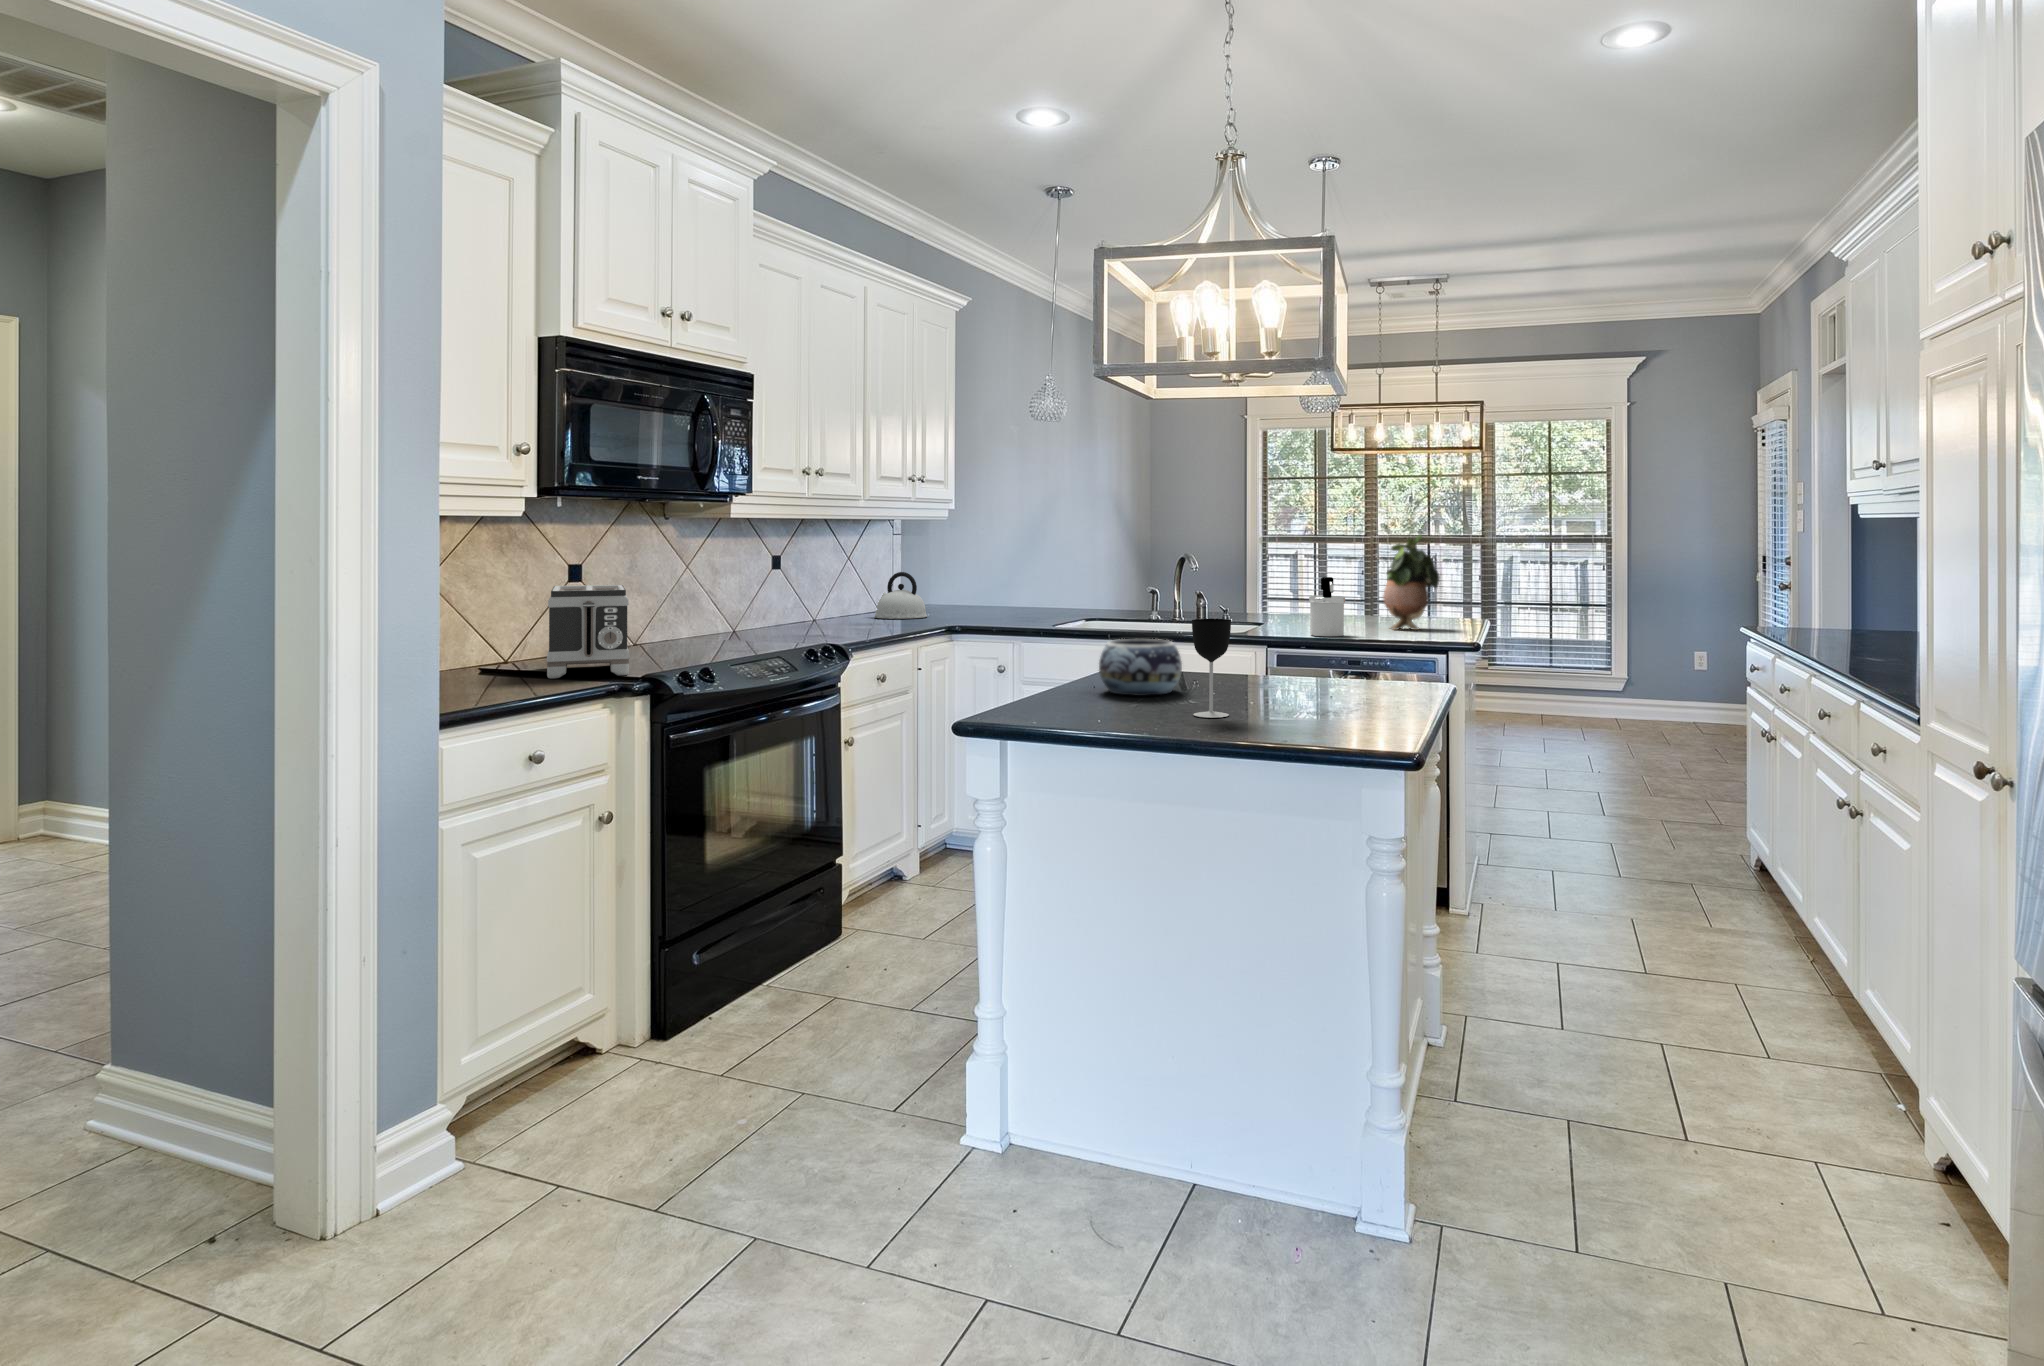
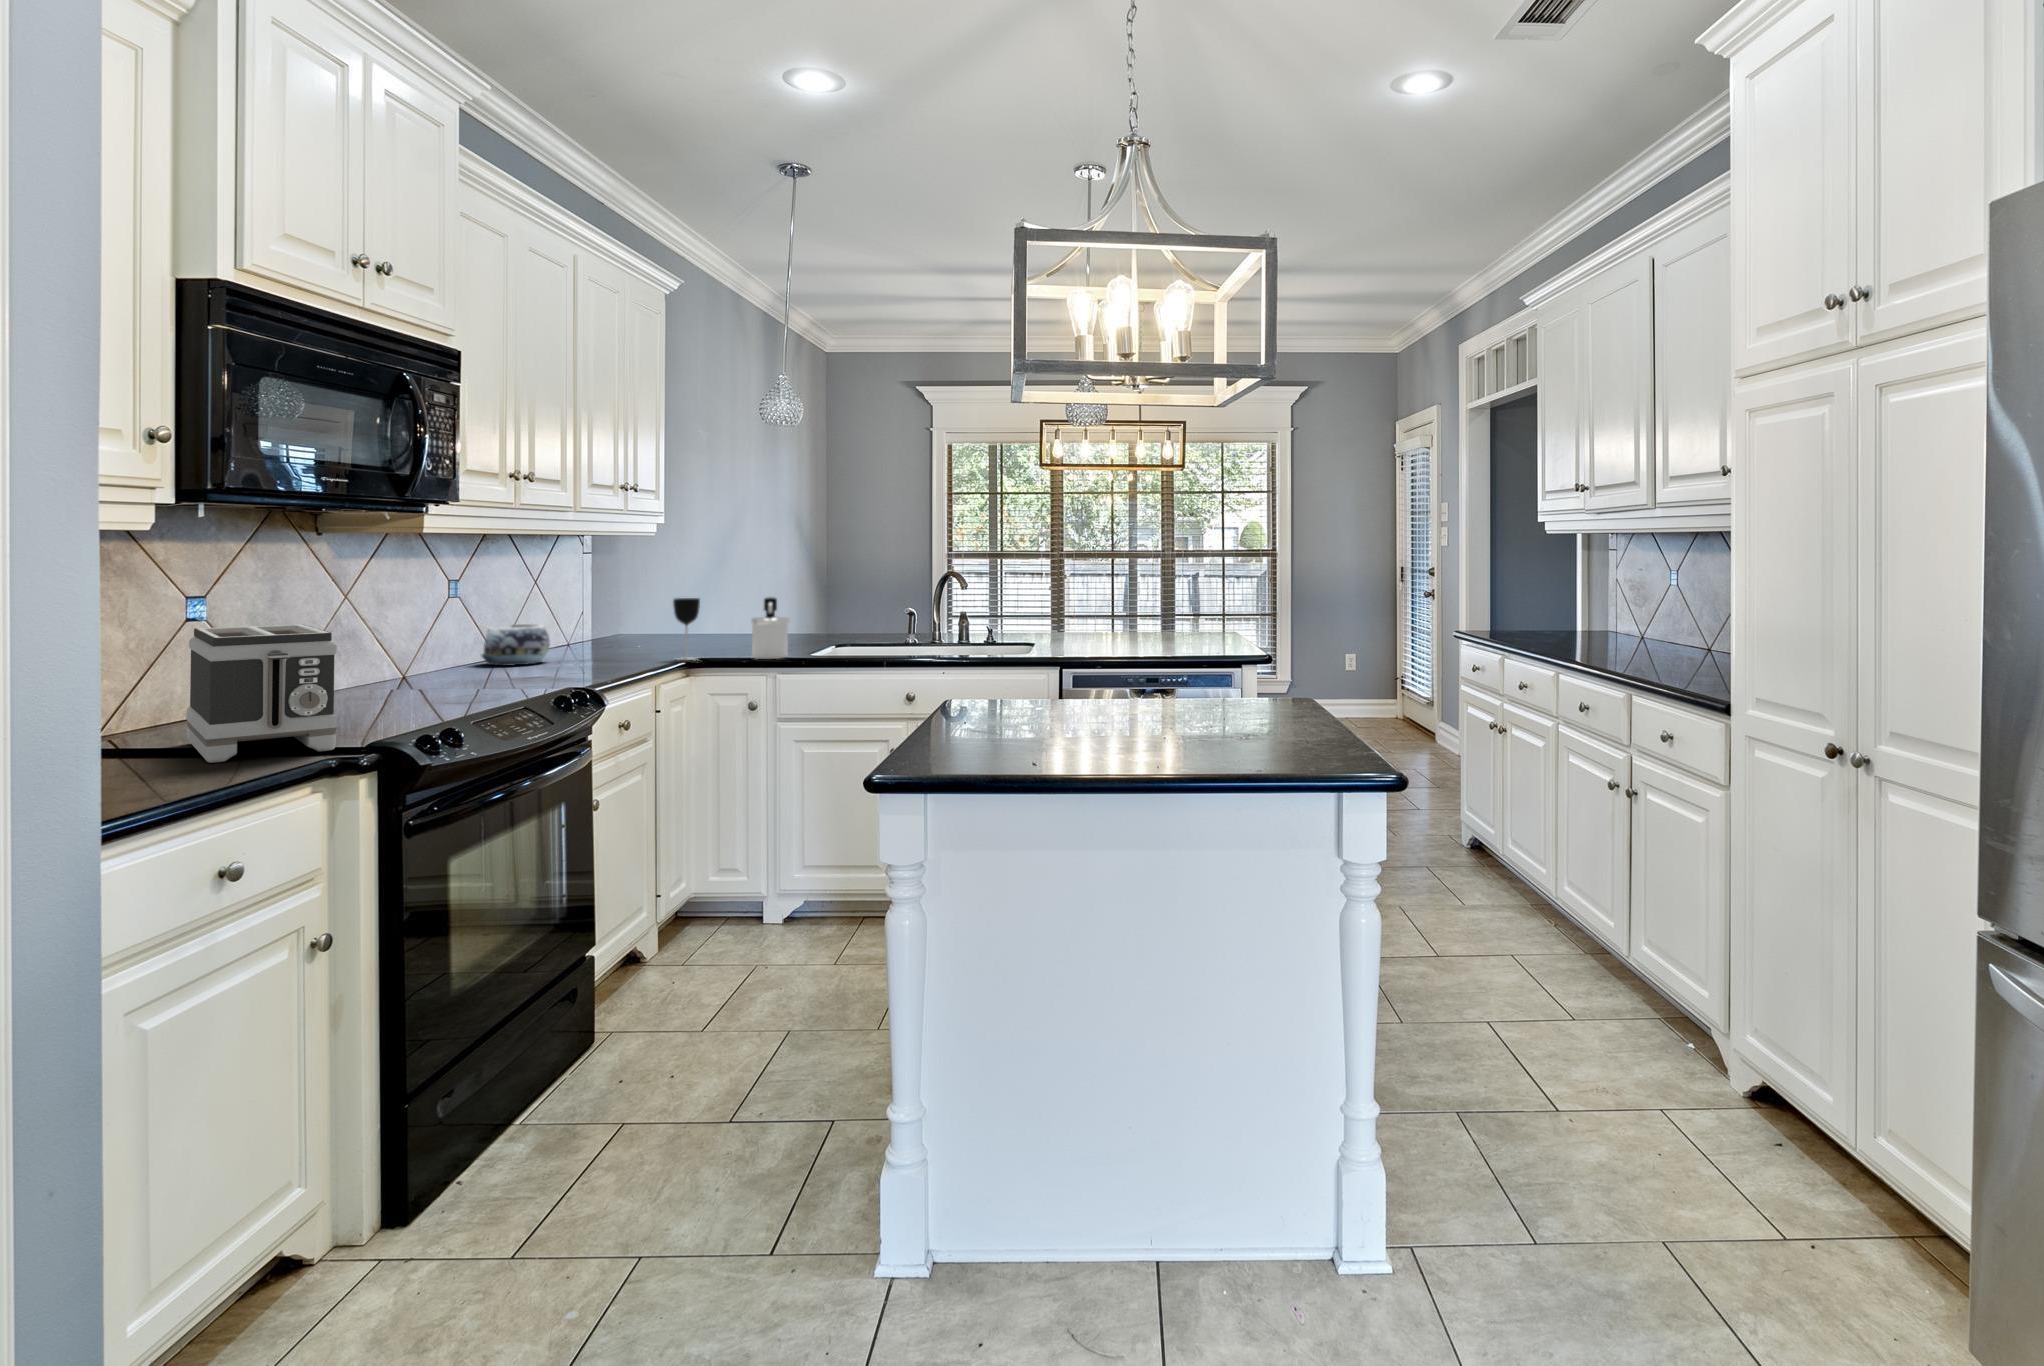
potted plant: present [1383,535,1440,630] -> none [1159,551,1214,647]
kettle: present [874,572,927,619] -> none [564,594,635,650]
soap dispenser: present [1309,577,1345,636] -> present [751,598,789,659]
wine glass: present [1192,619,1231,718] -> present [673,598,700,660]
decorative bowl: present [1099,639,1182,696] -> present [482,624,550,666]

